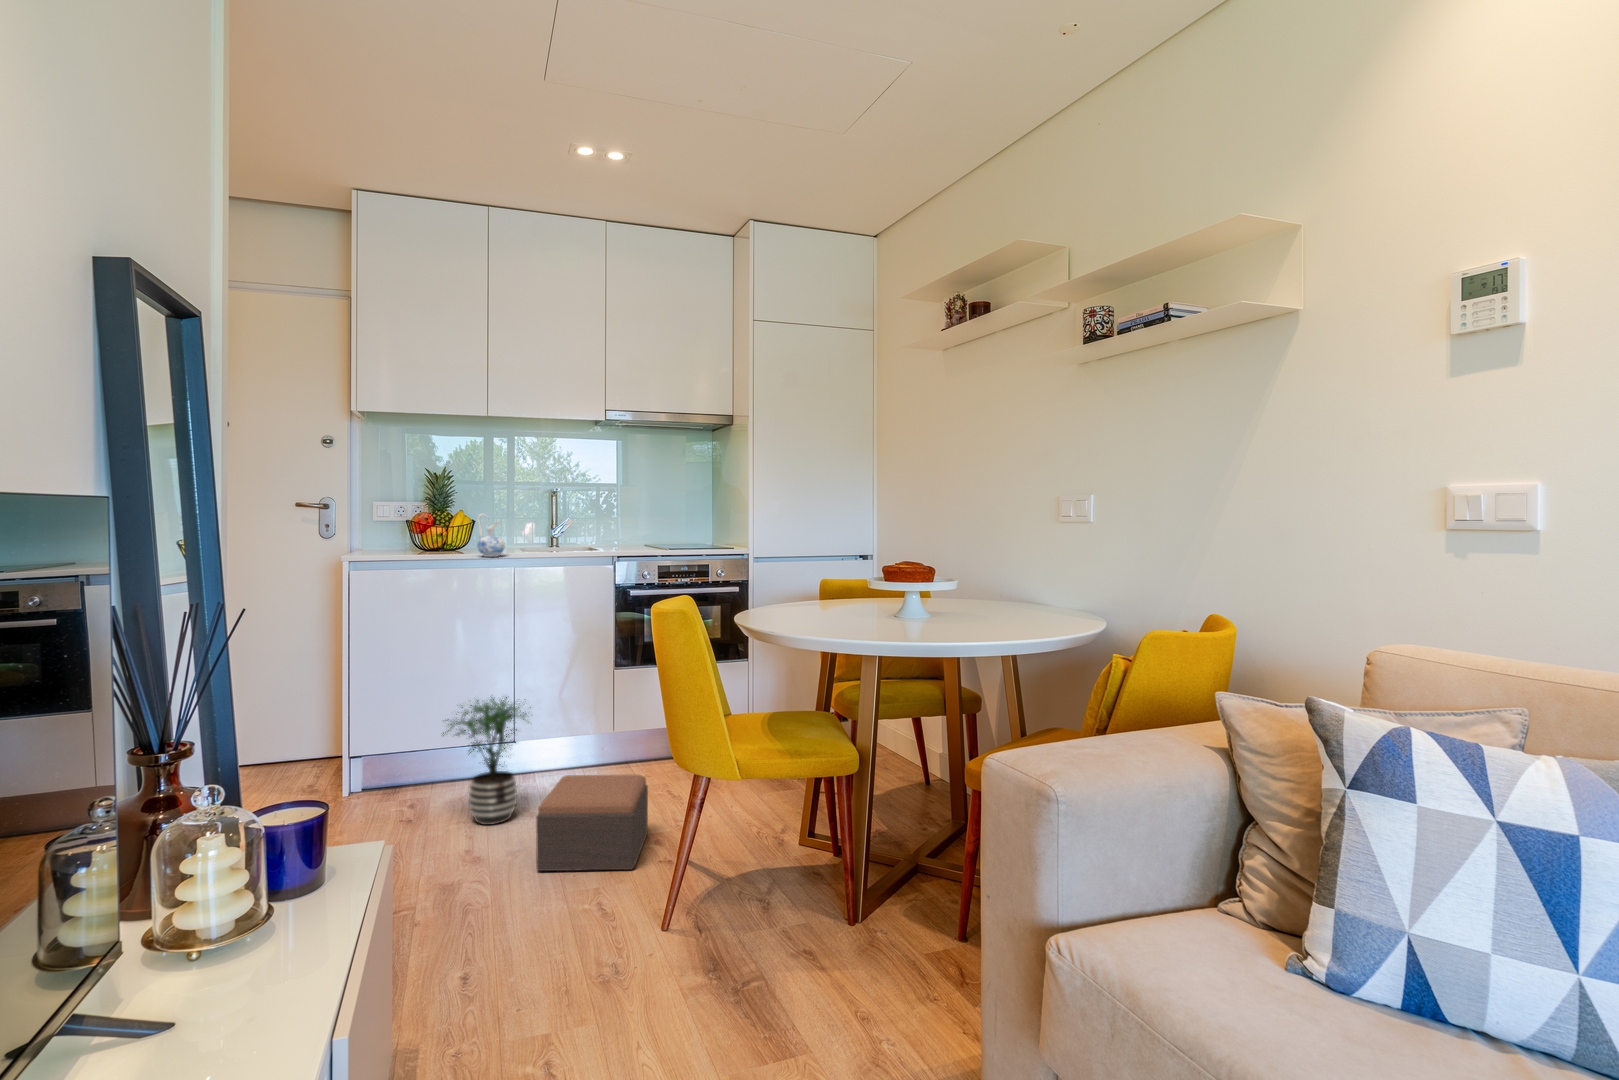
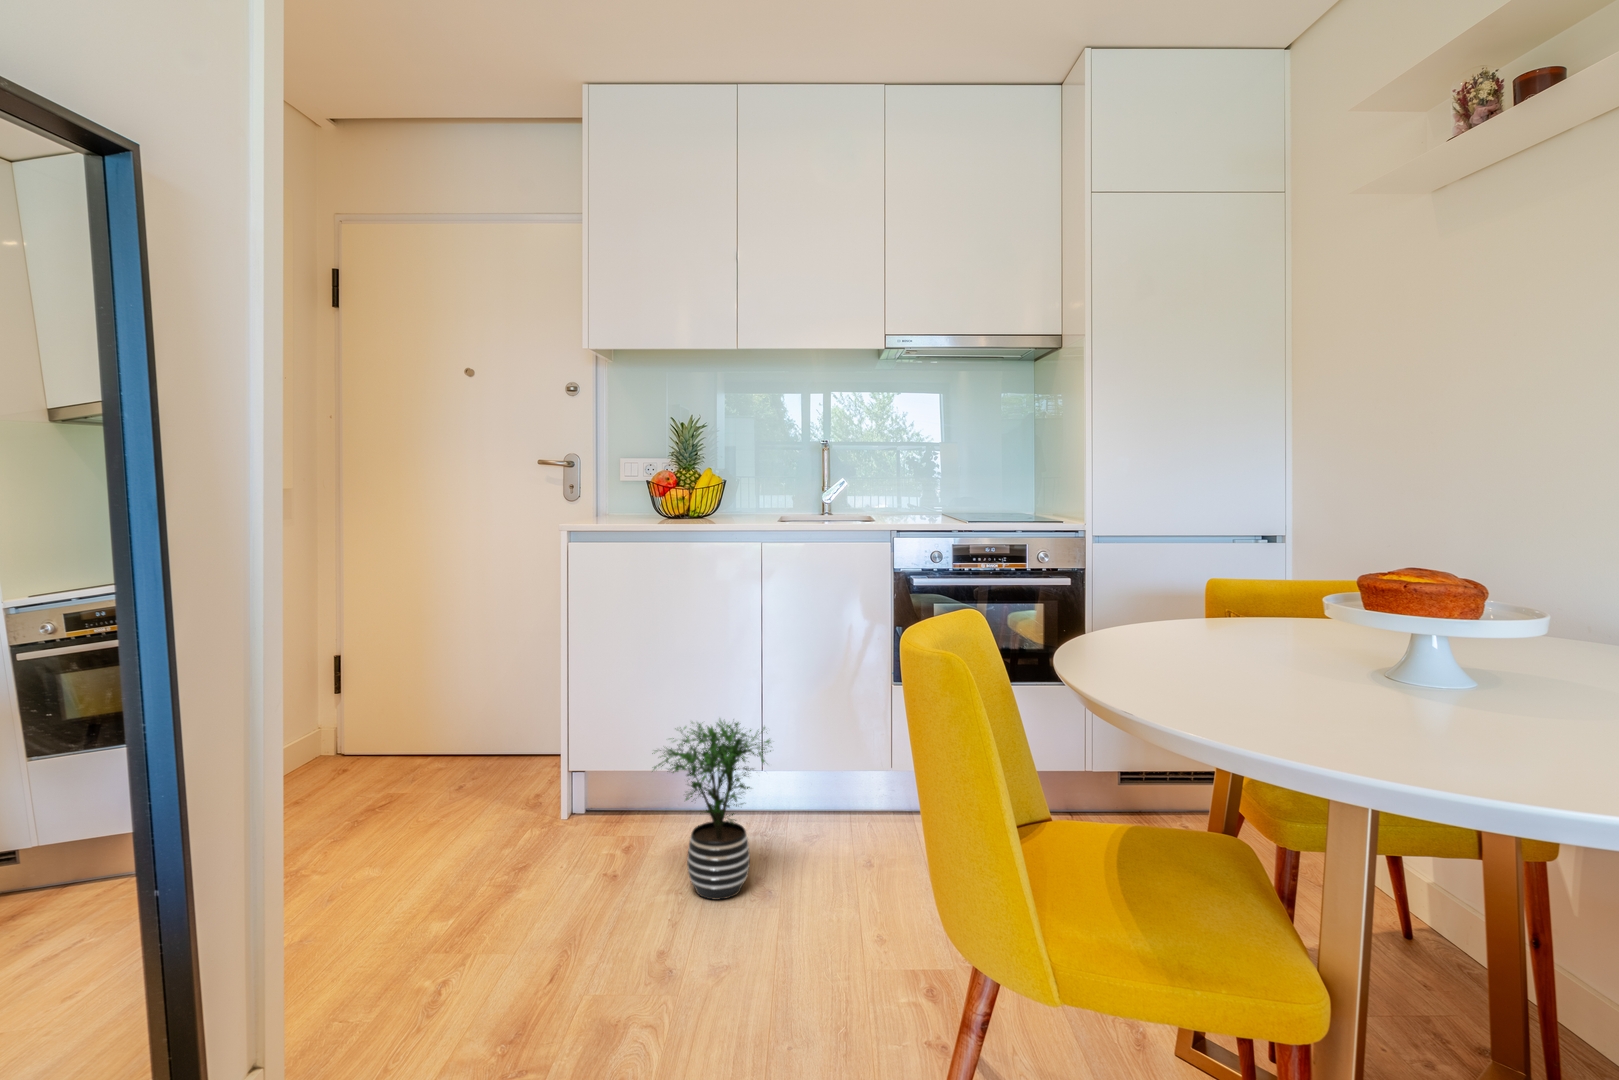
ceramic pitcher: present [477,514,505,557] -> none [719,471,753,528]
footstool: present [536,774,648,871] -> none [751,856,927,1047]

